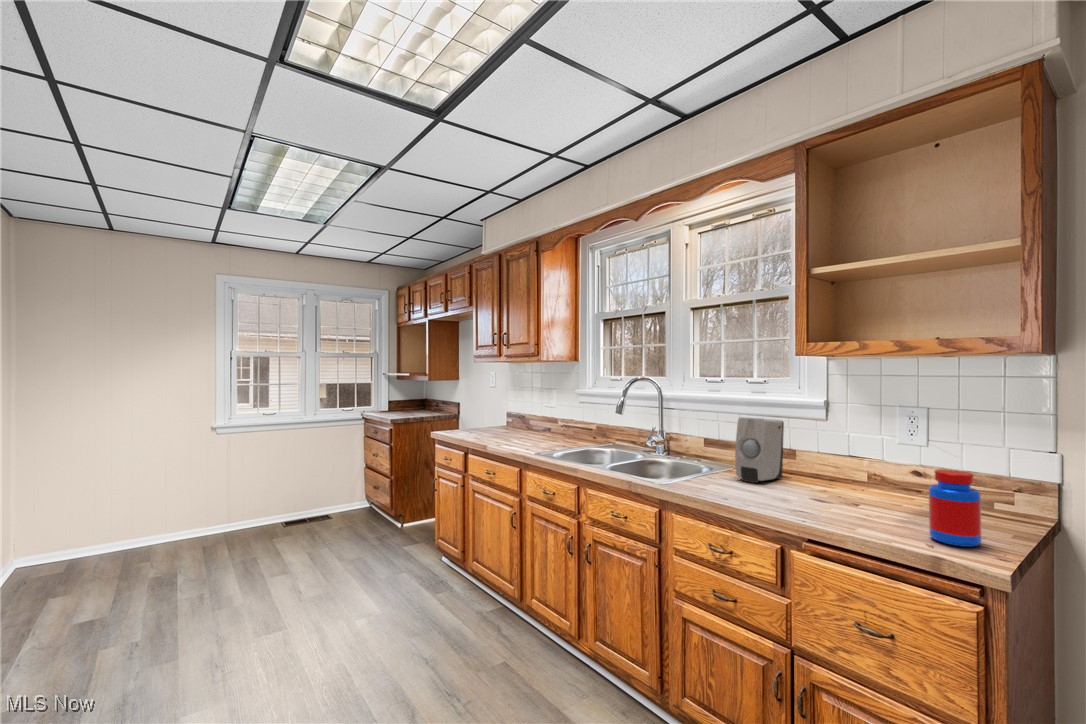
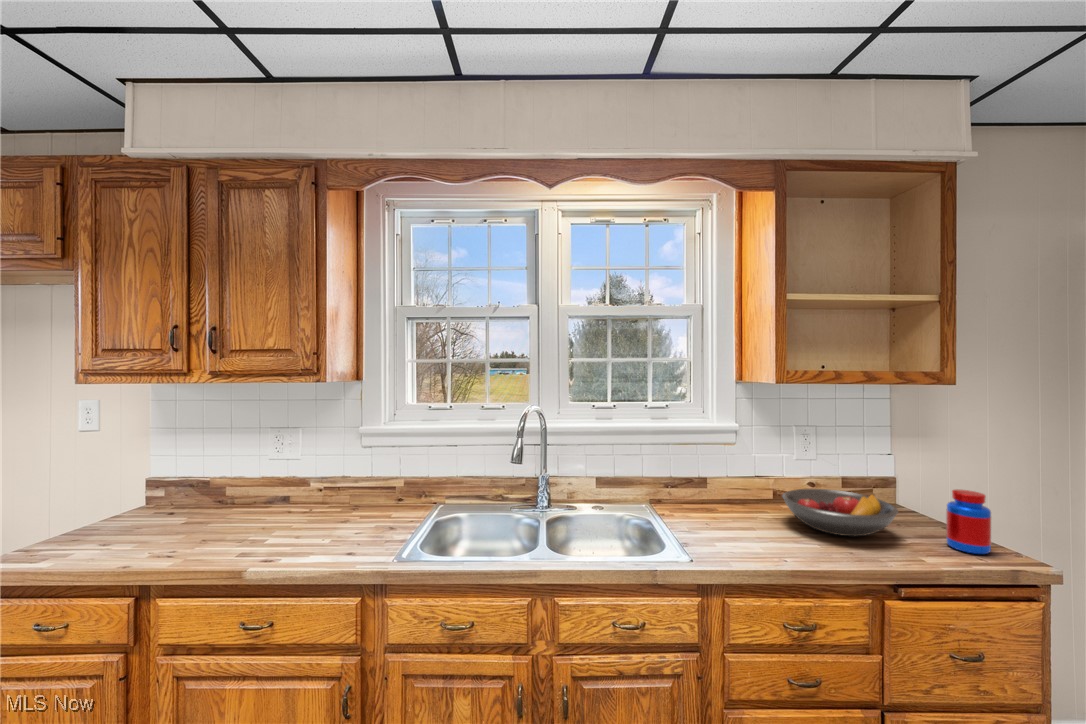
soap dispenser: present [735,417,784,483] -> none [696,452,747,528]
fruit bowl: none [793,464,917,509] -> present [783,489,898,536]

